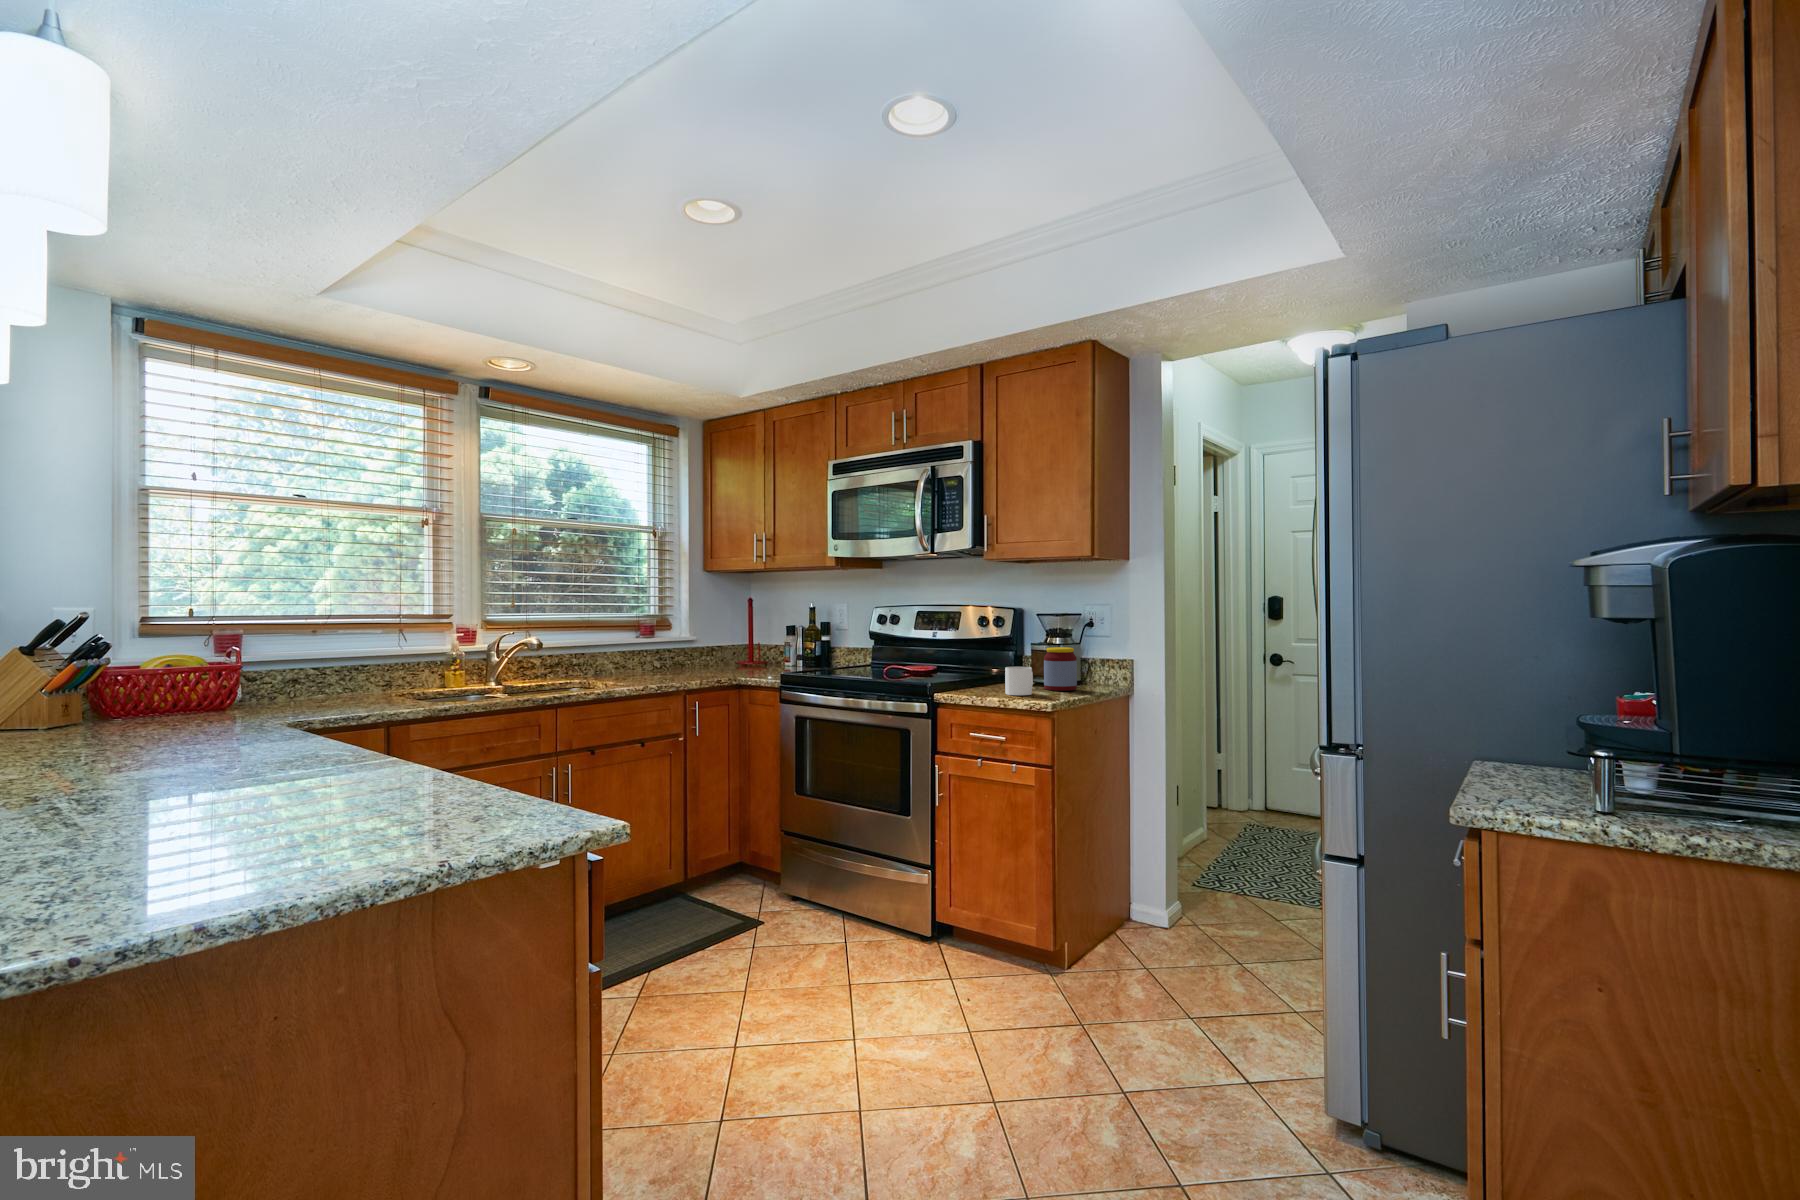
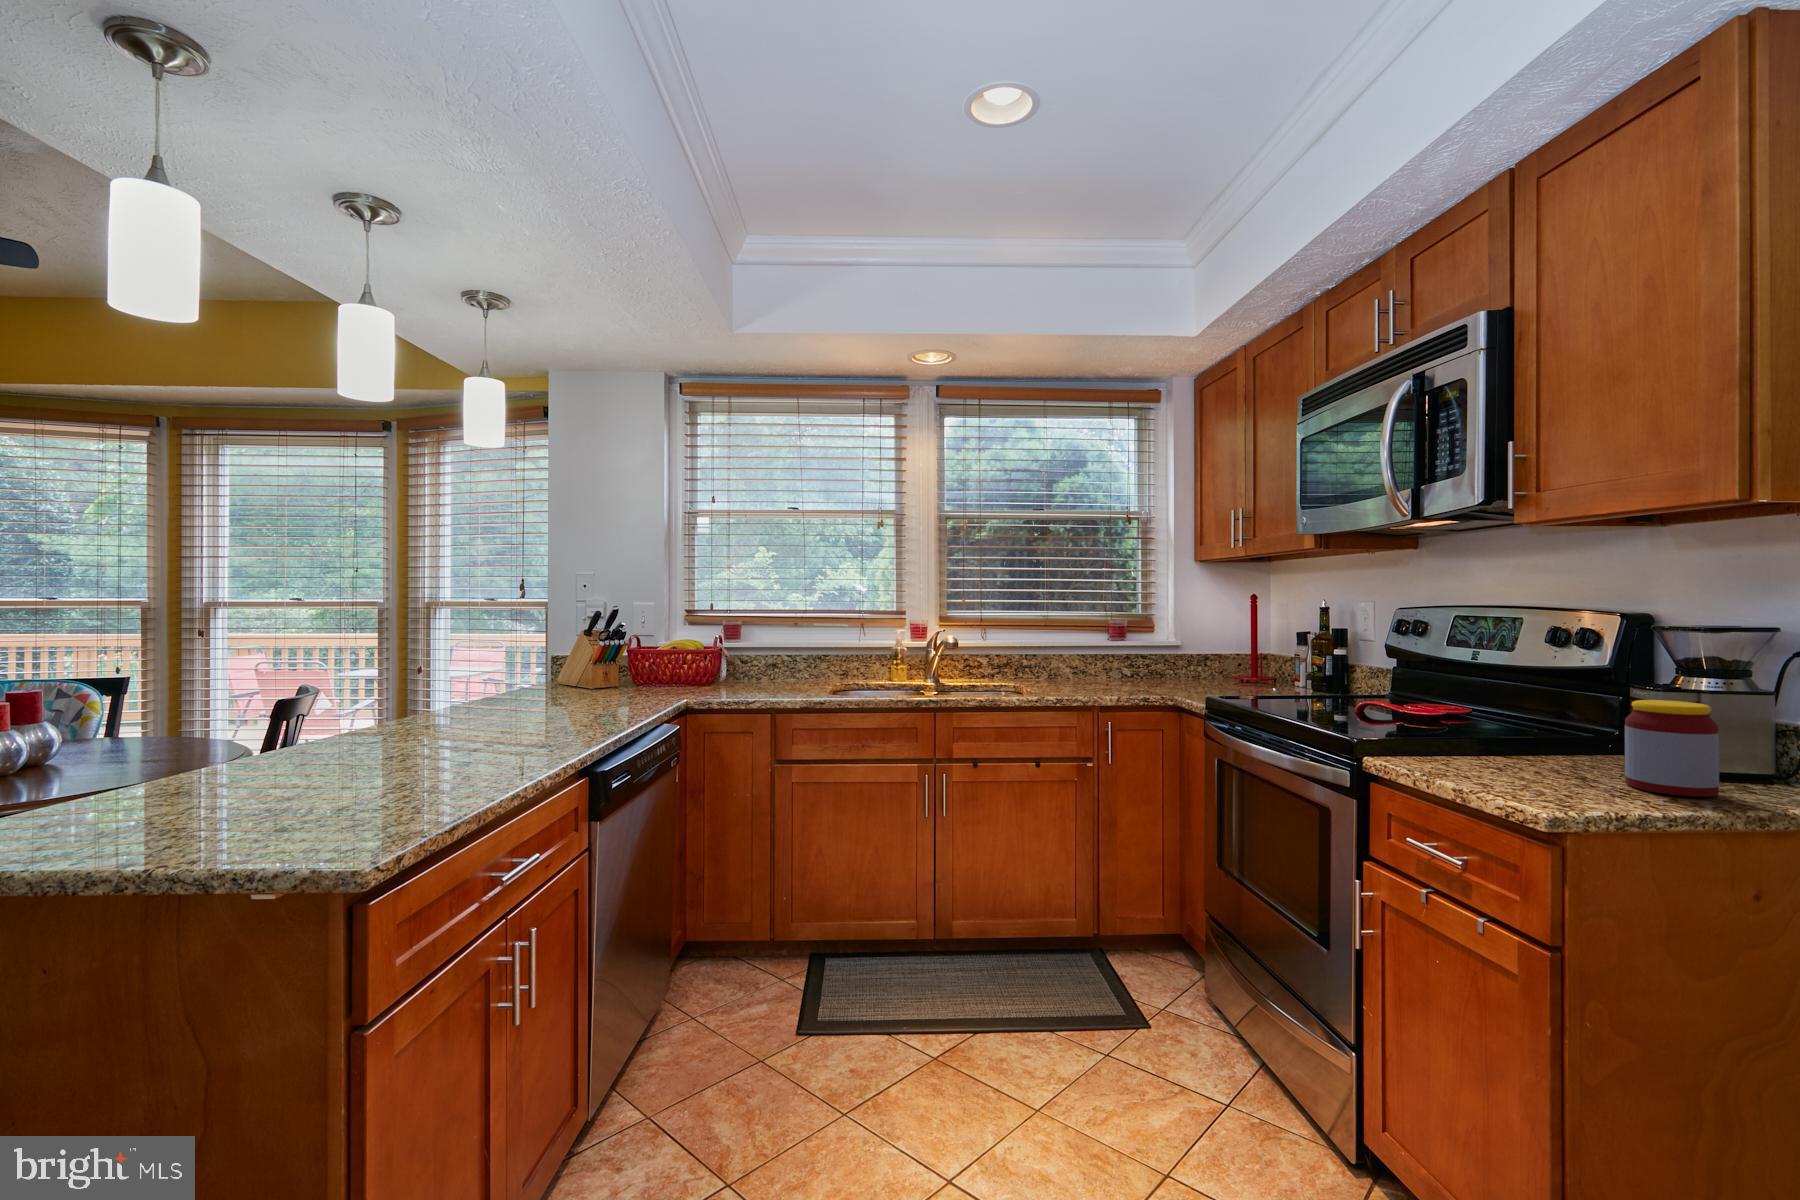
mug: present [1005,667,1033,695] -> none [1487,730,1567,791]

